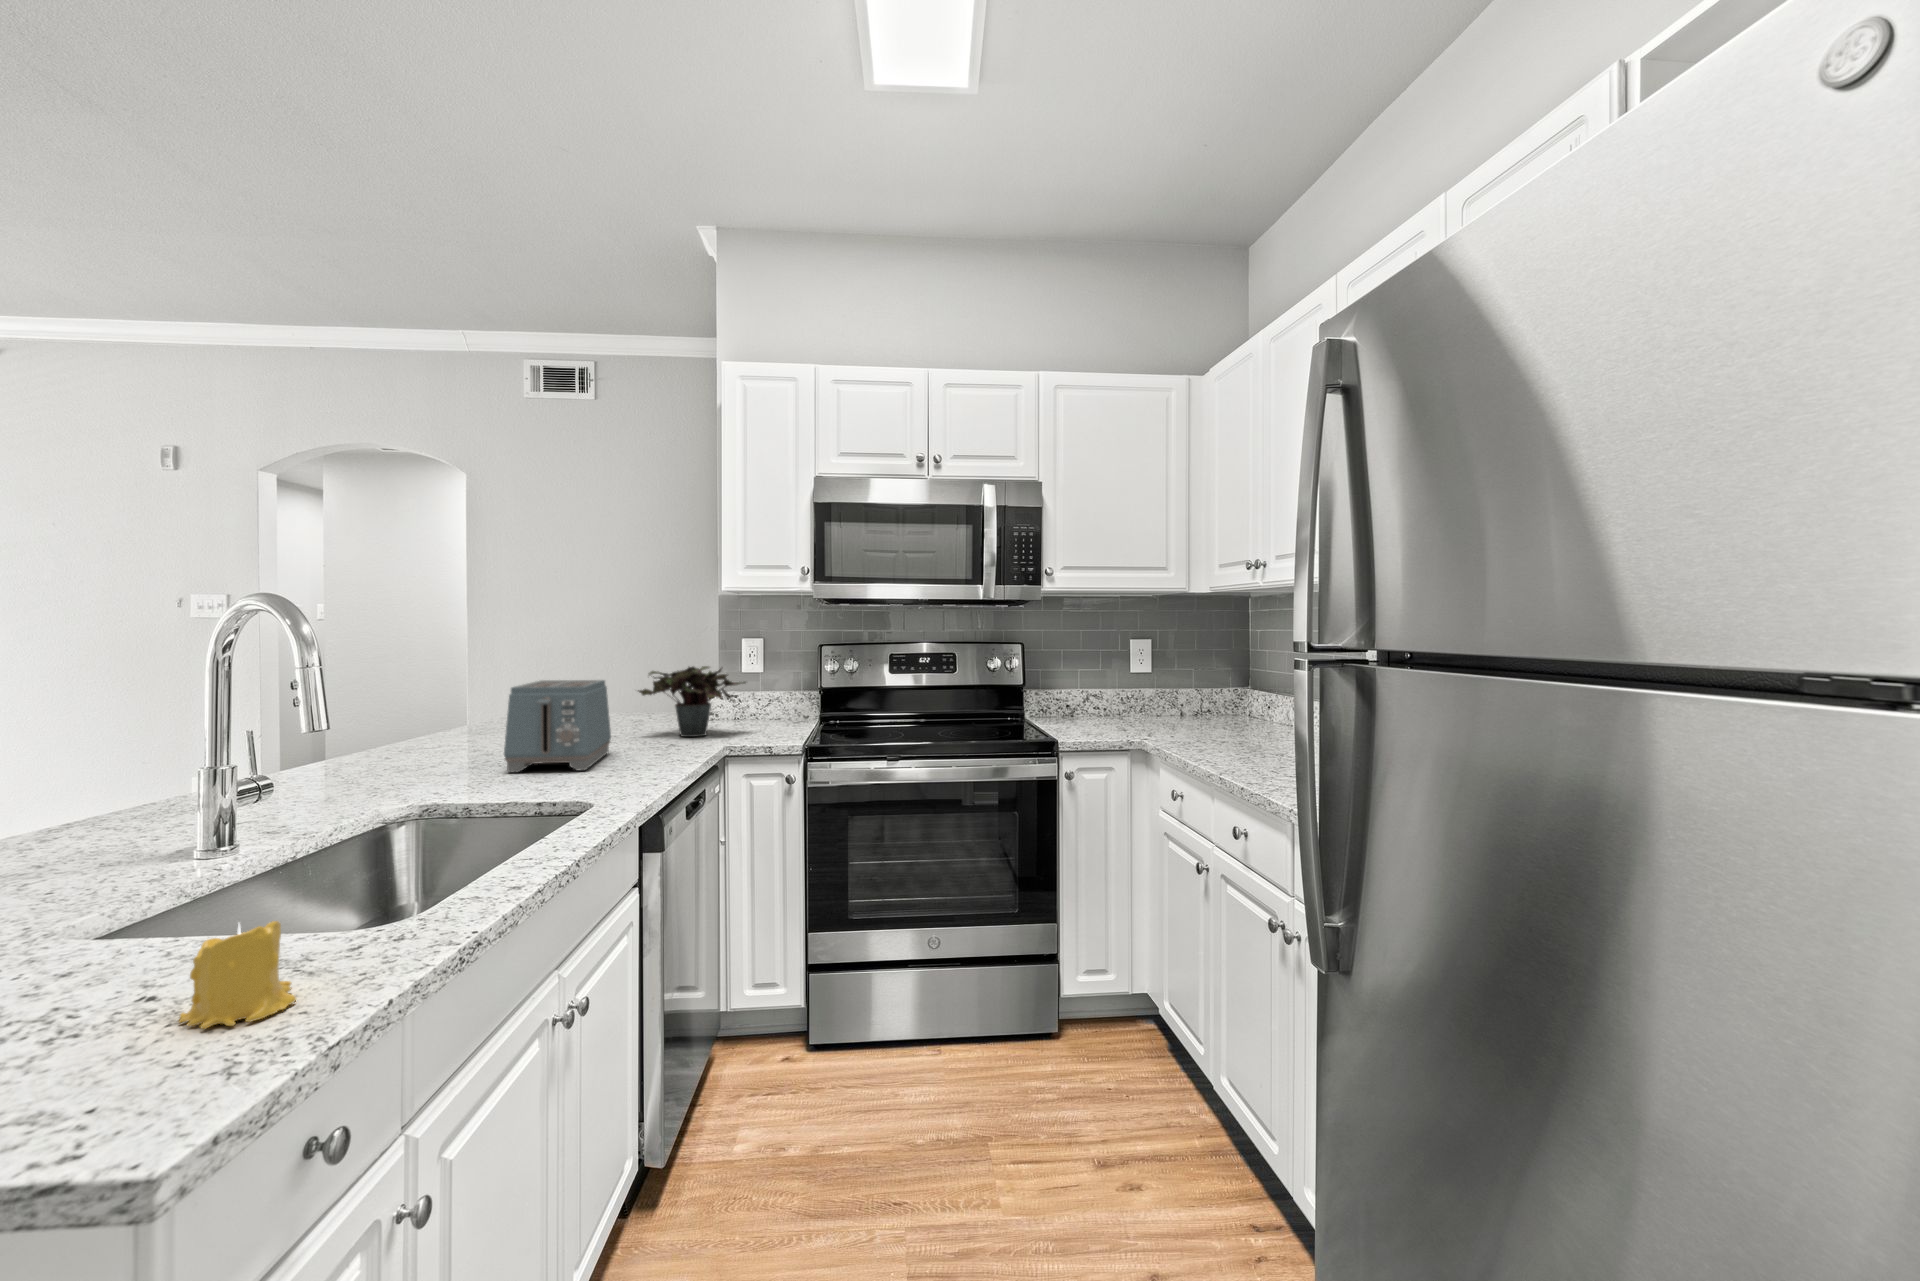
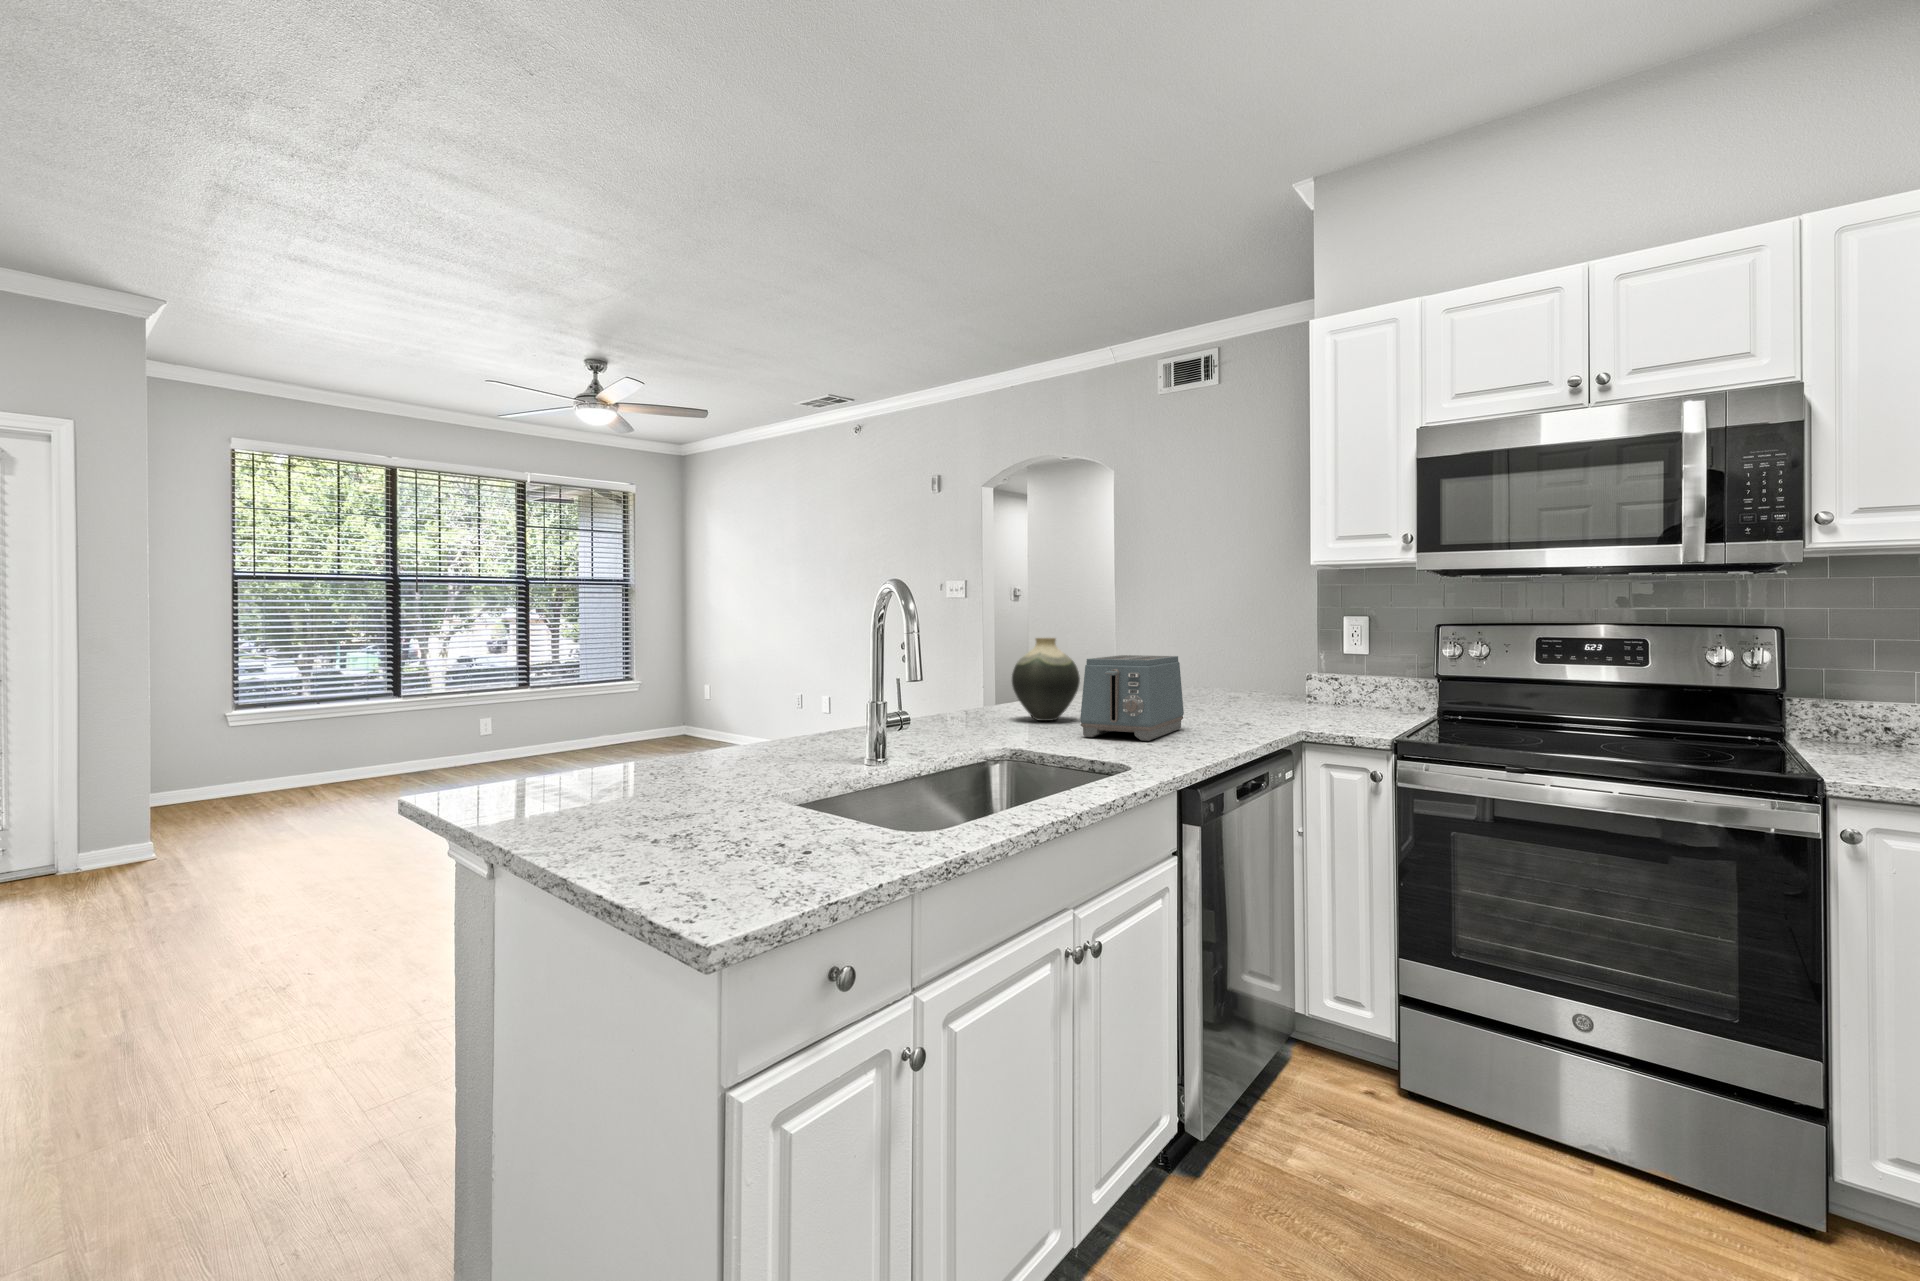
vase: none [398,663,487,757] -> present [1012,638,1080,721]
potted plant: present [638,666,746,737] -> none [1217,646,1339,721]
candle: present [179,921,296,1029] -> none [762,801,832,876]

